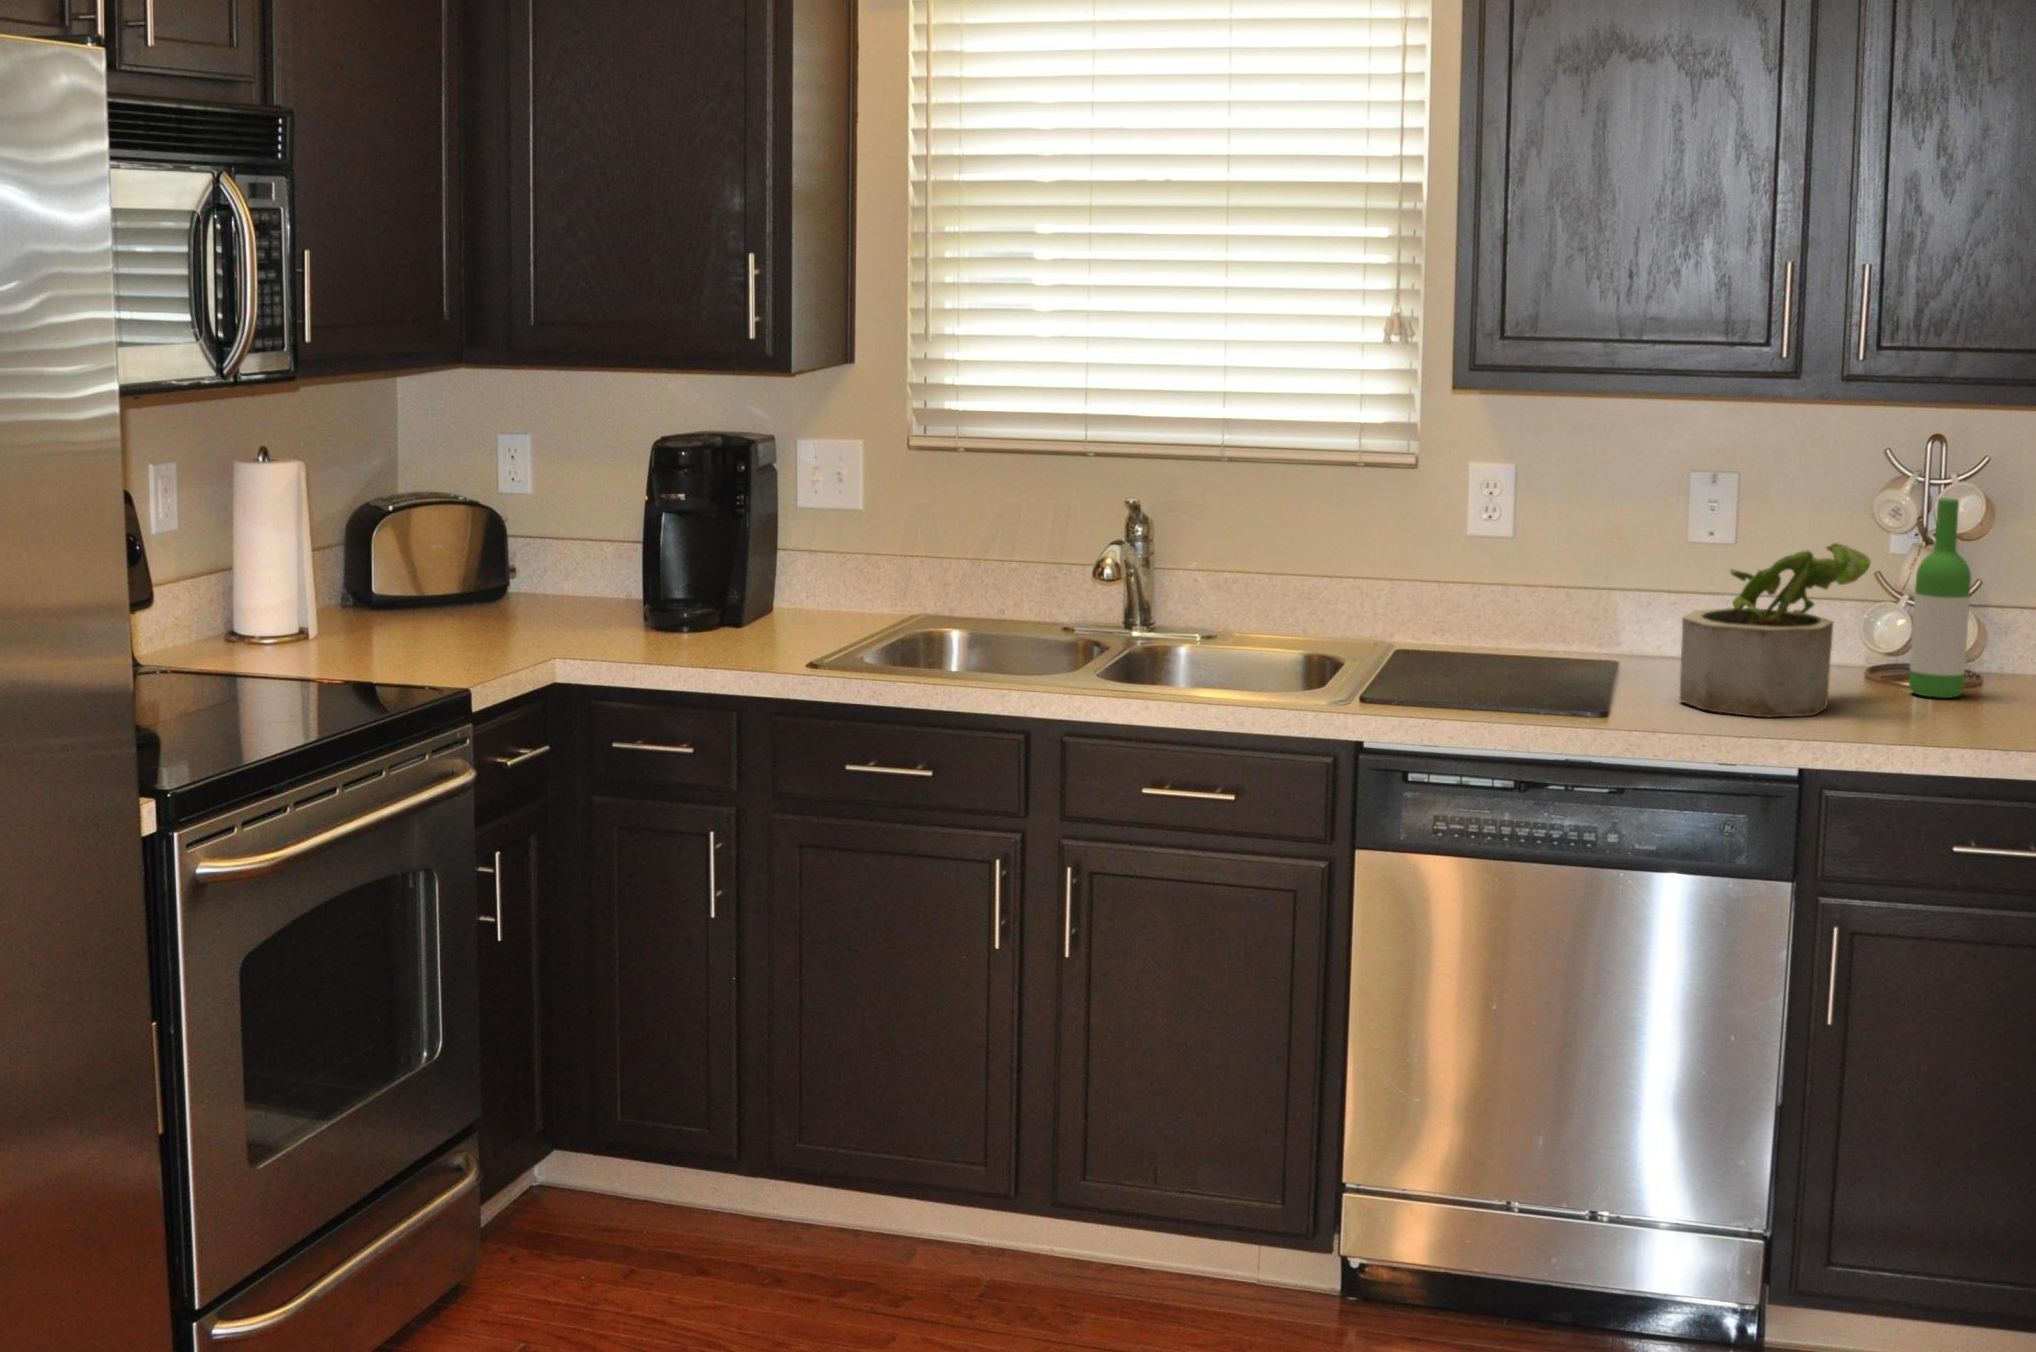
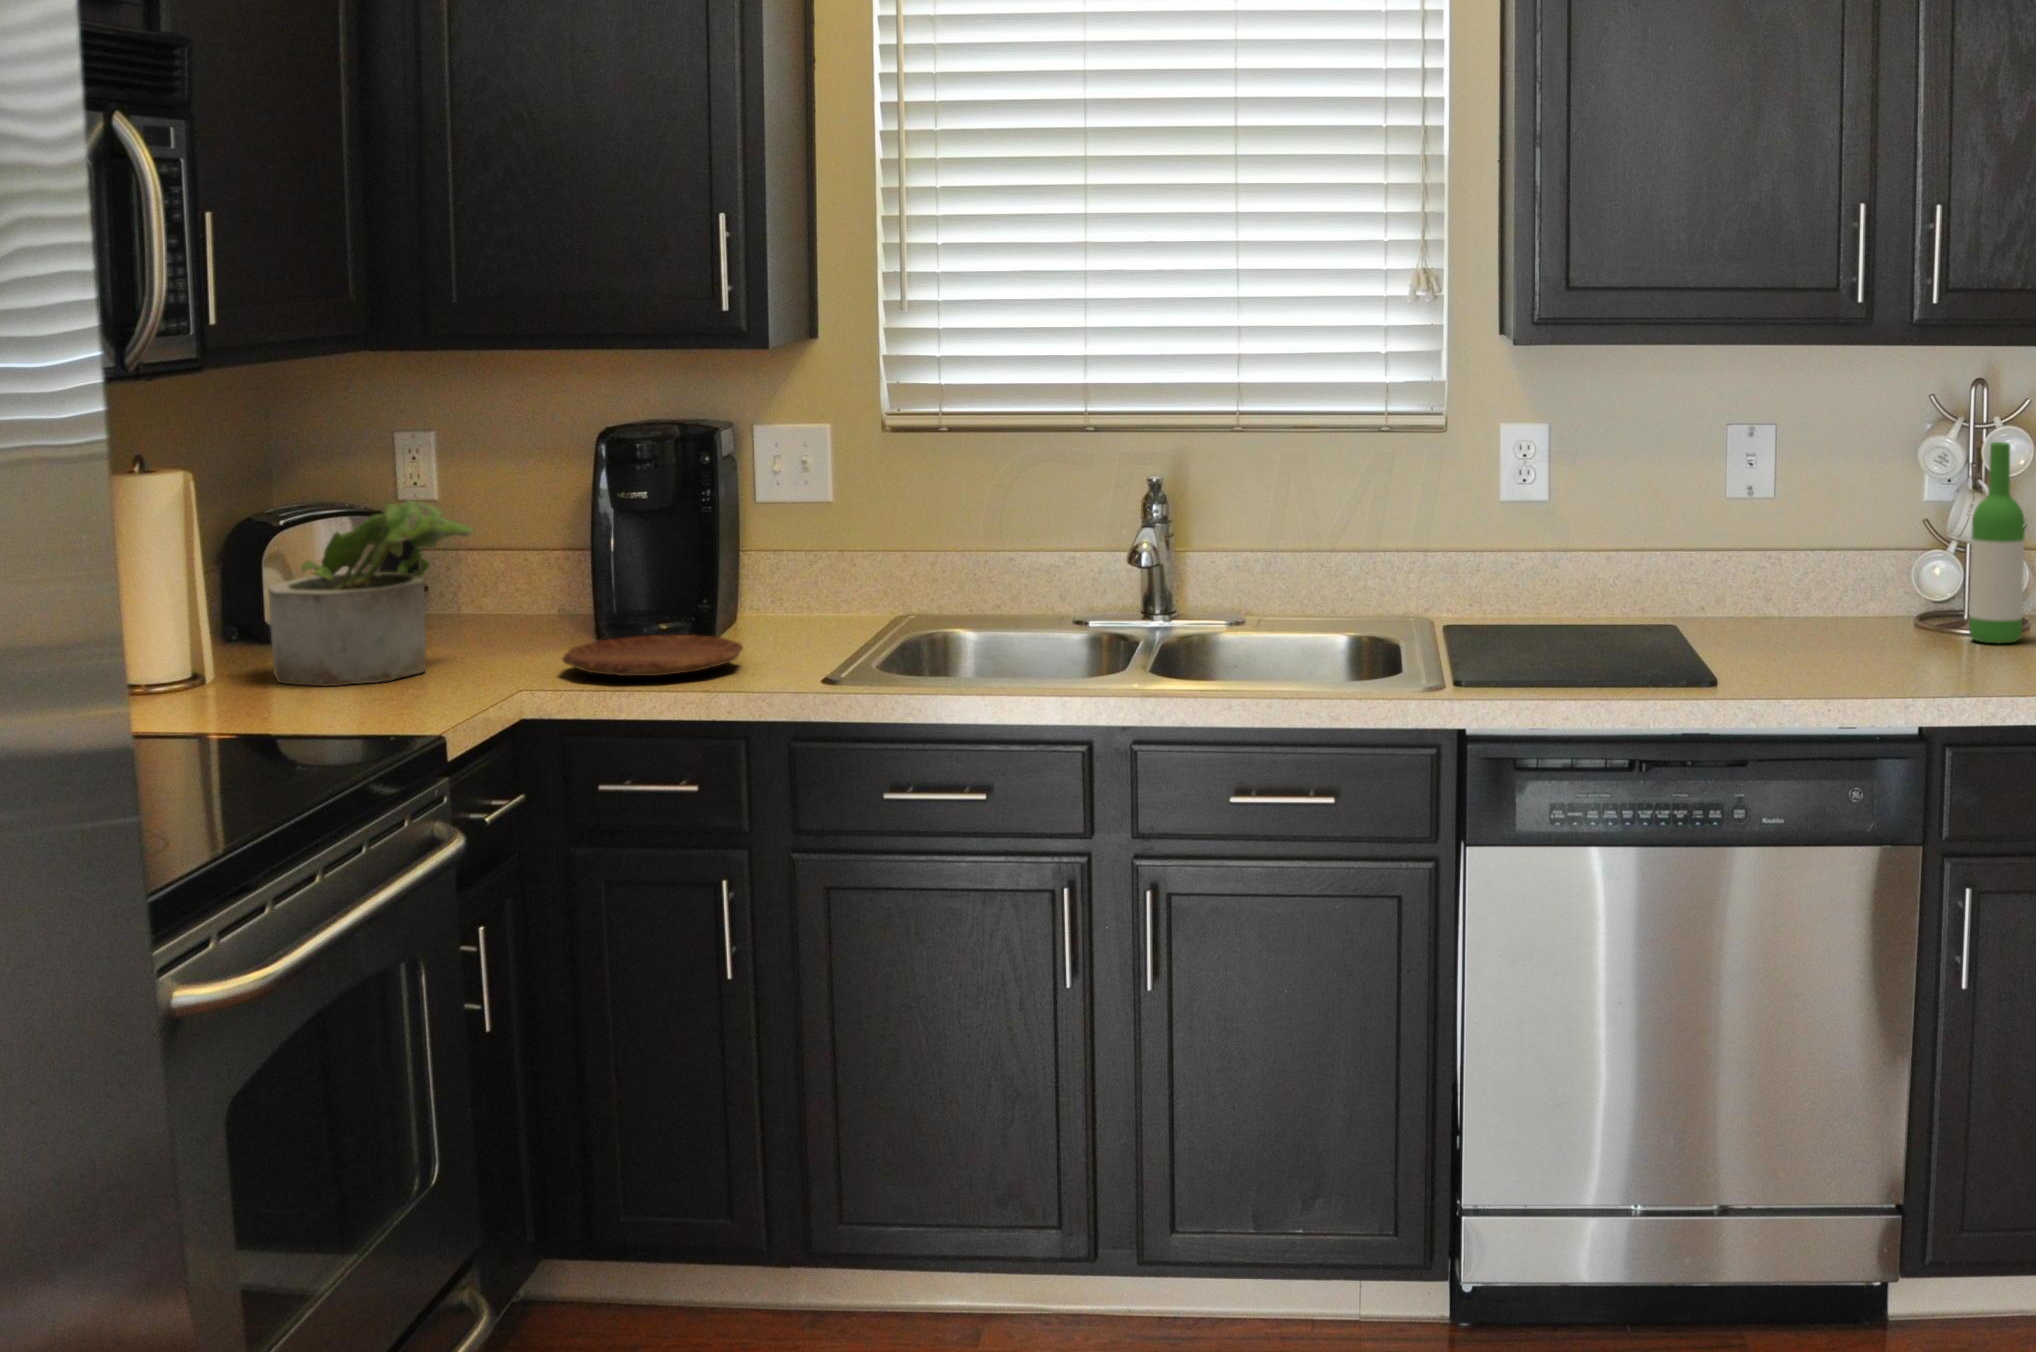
potted plant: present [1680,543,1871,718] -> present [268,500,473,686]
tray: none [596,617,749,650] -> present [562,635,743,676]

